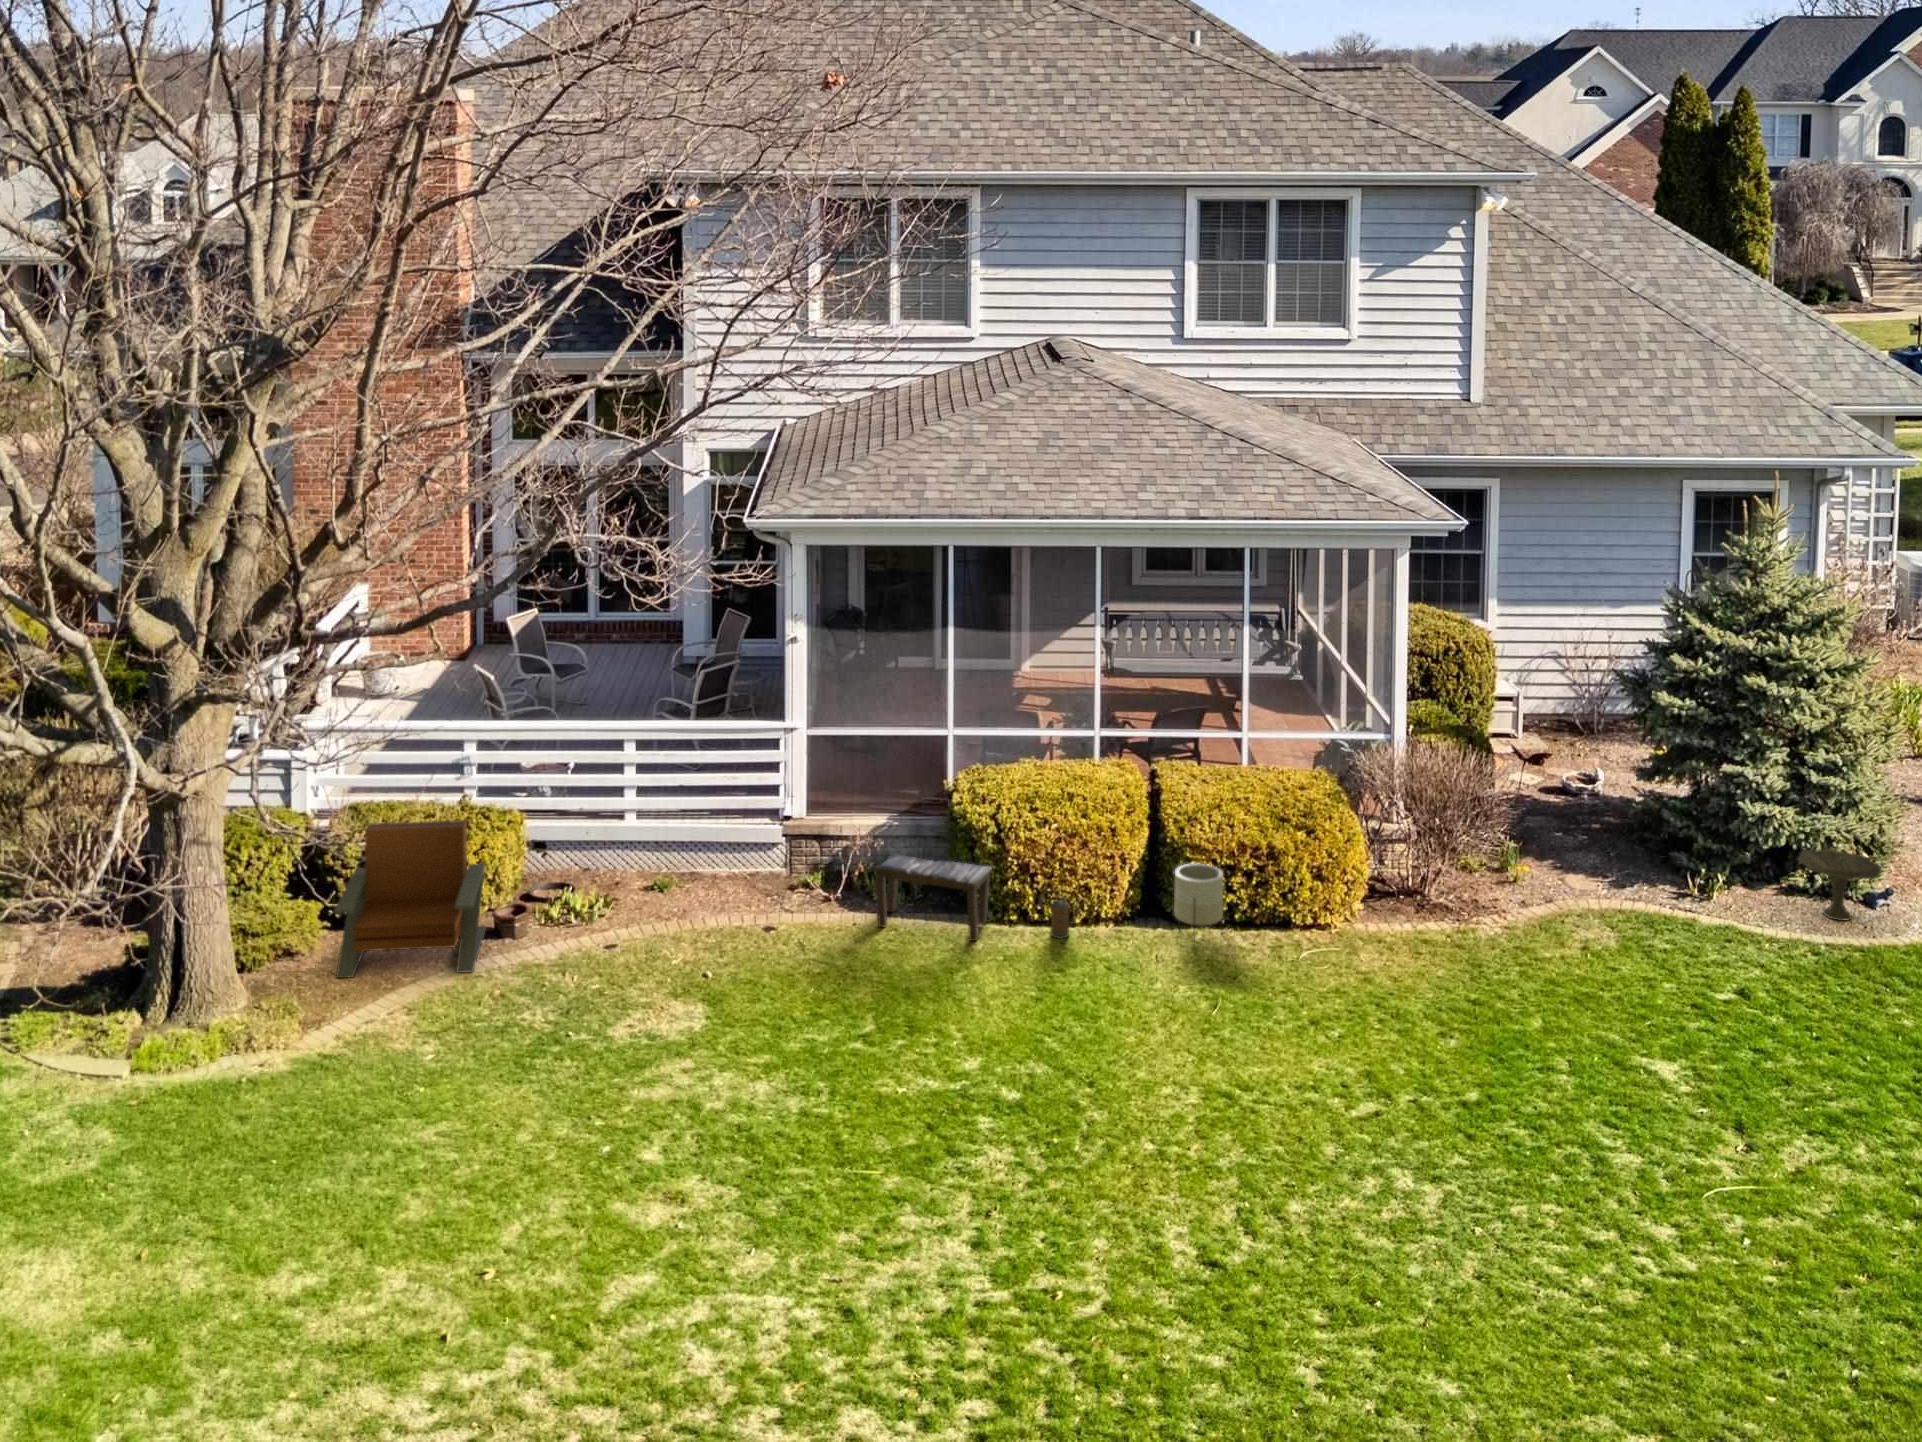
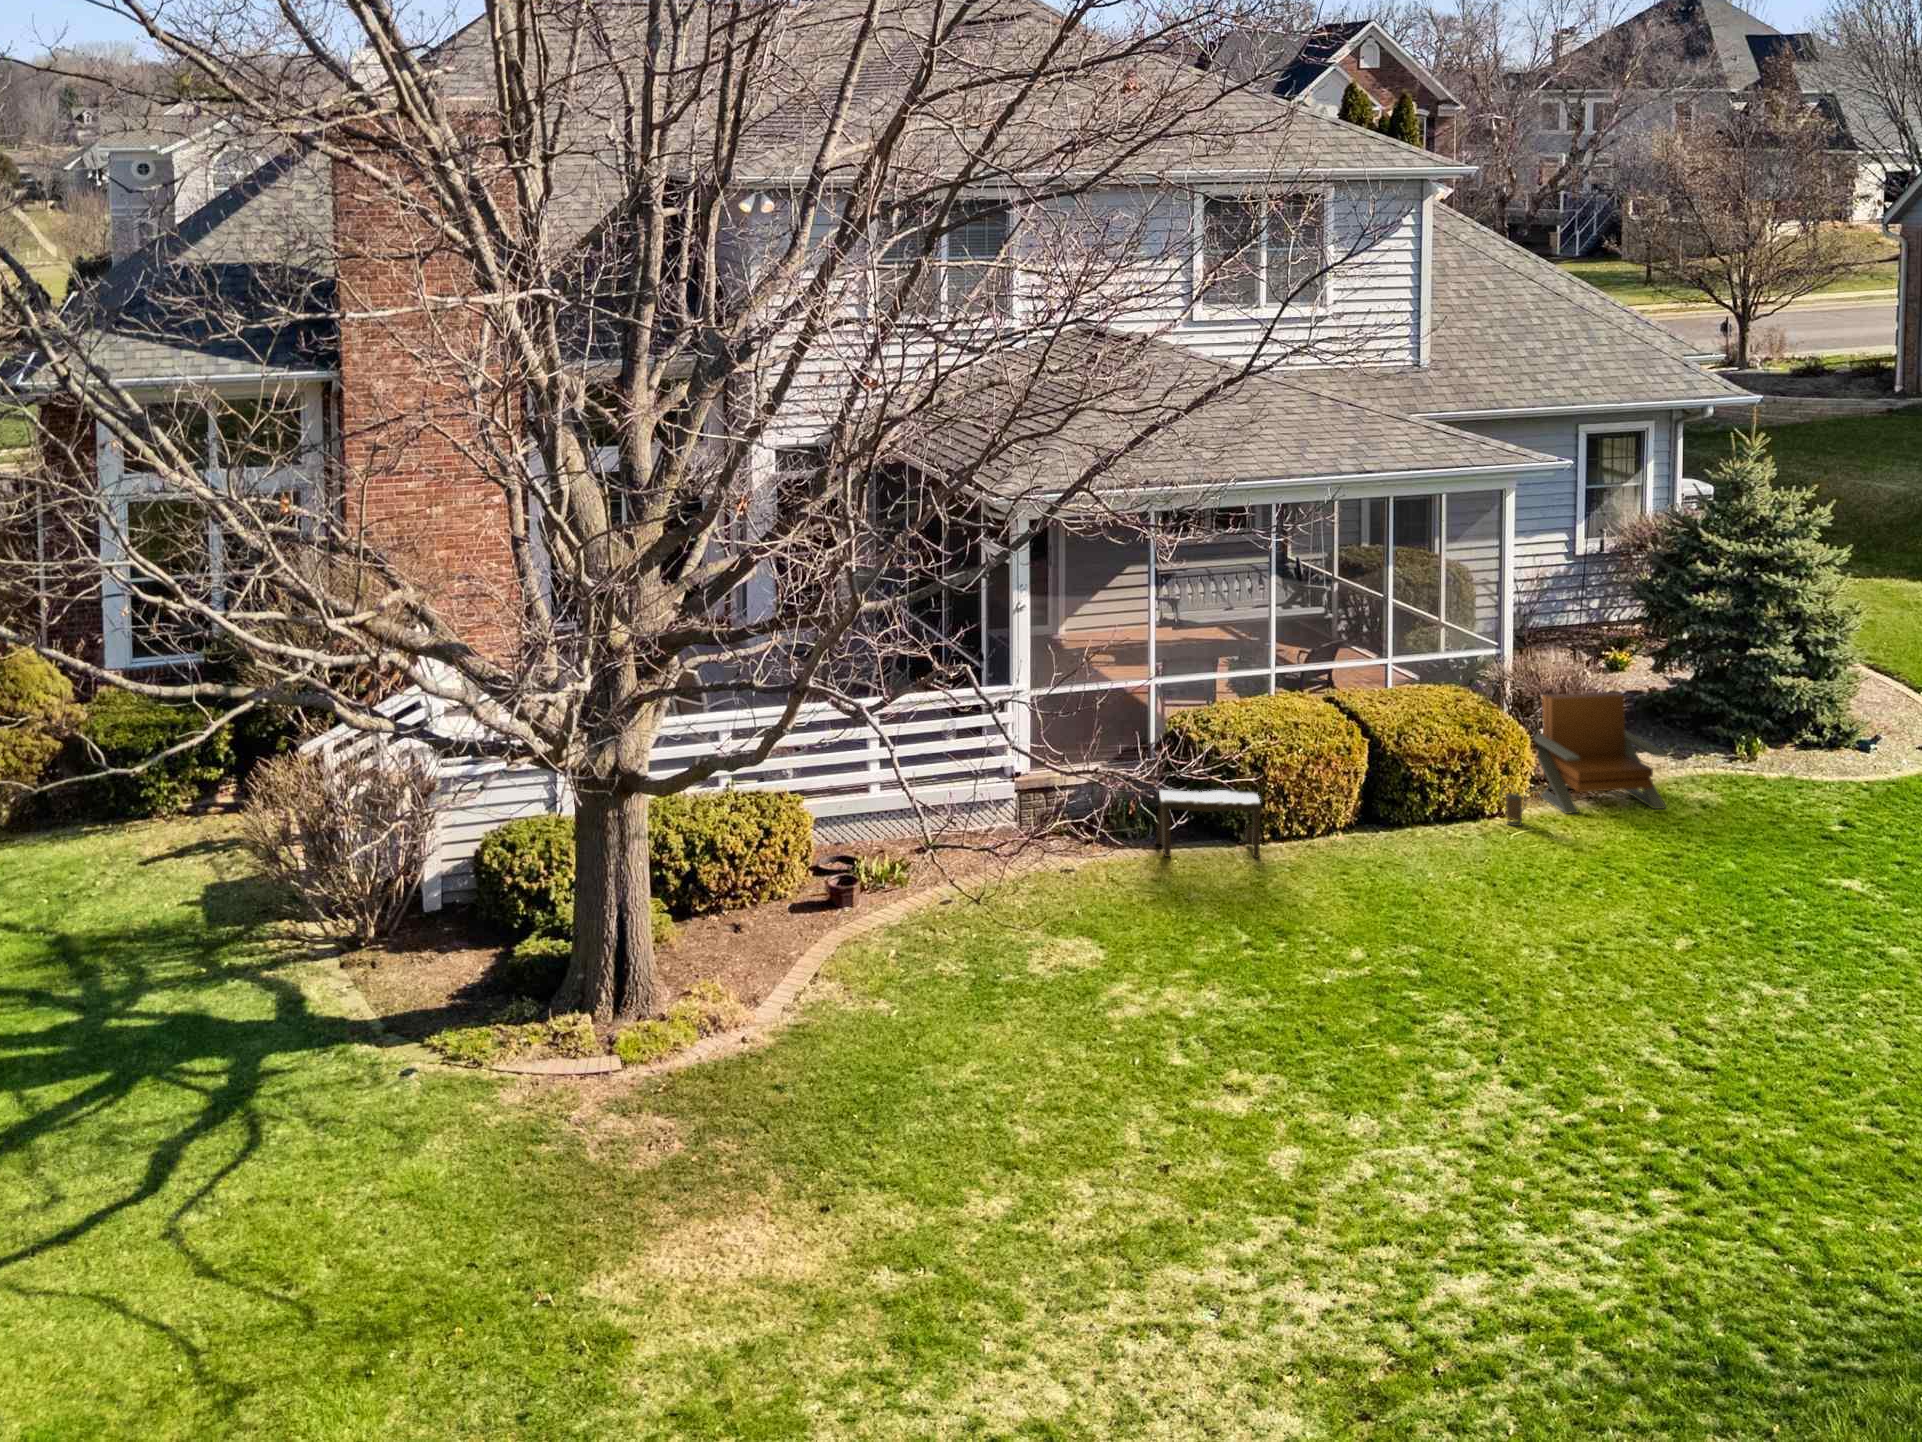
lounge chair: present [334,820,486,978] -> present [1534,692,1667,814]
side table: present [1798,849,1882,921] -> none [1815,710,1884,764]
planter: present [1174,863,1223,938] -> none [1404,768,1450,838]
watering can: present [1040,890,1079,939] -> present [1499,787,1526,826]

